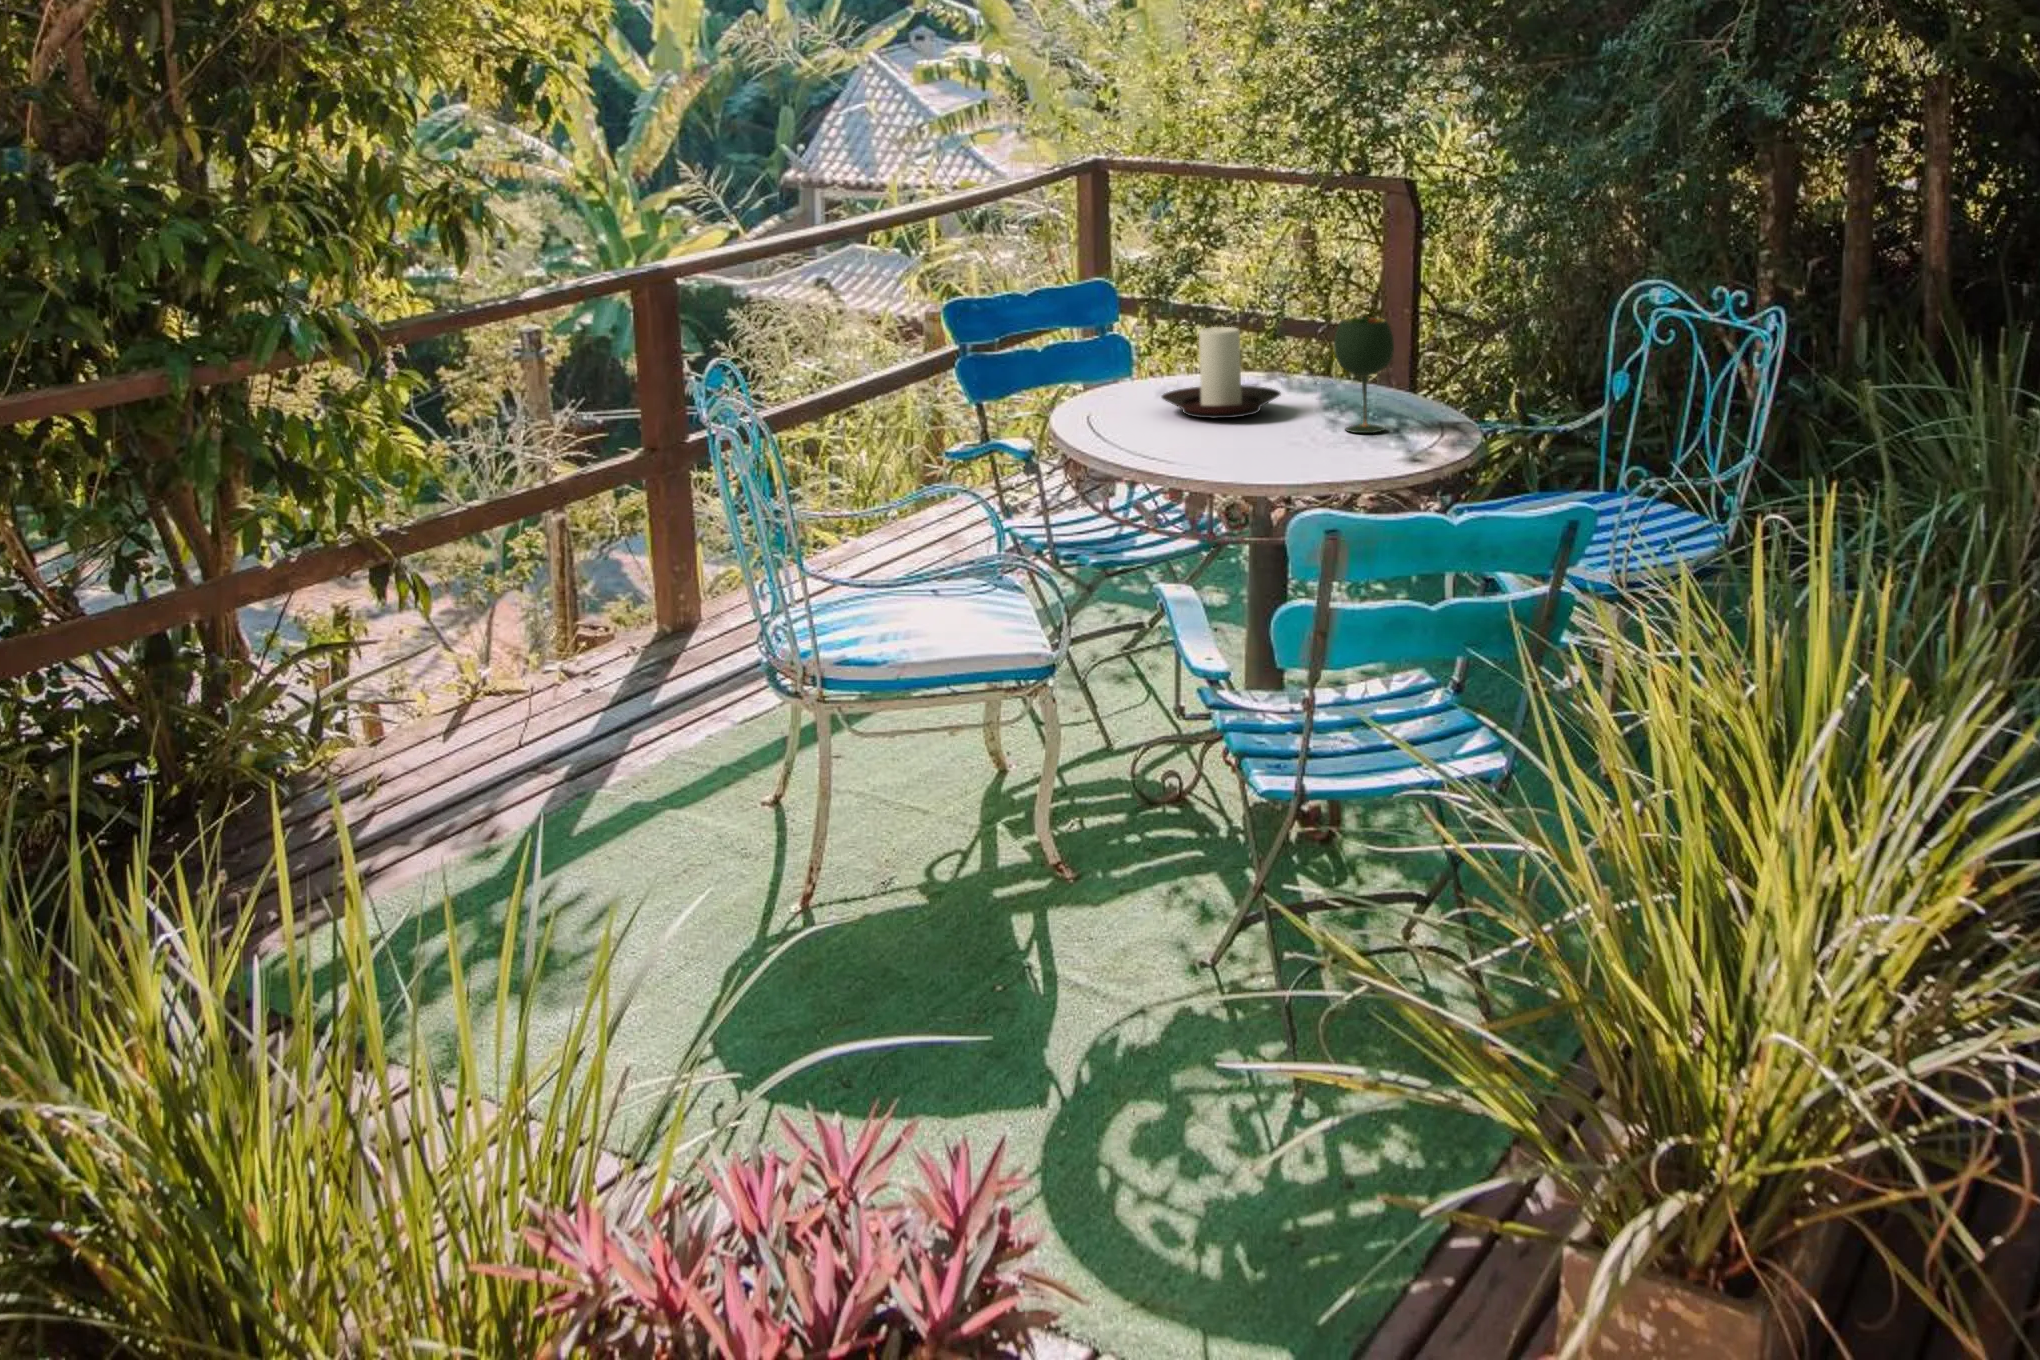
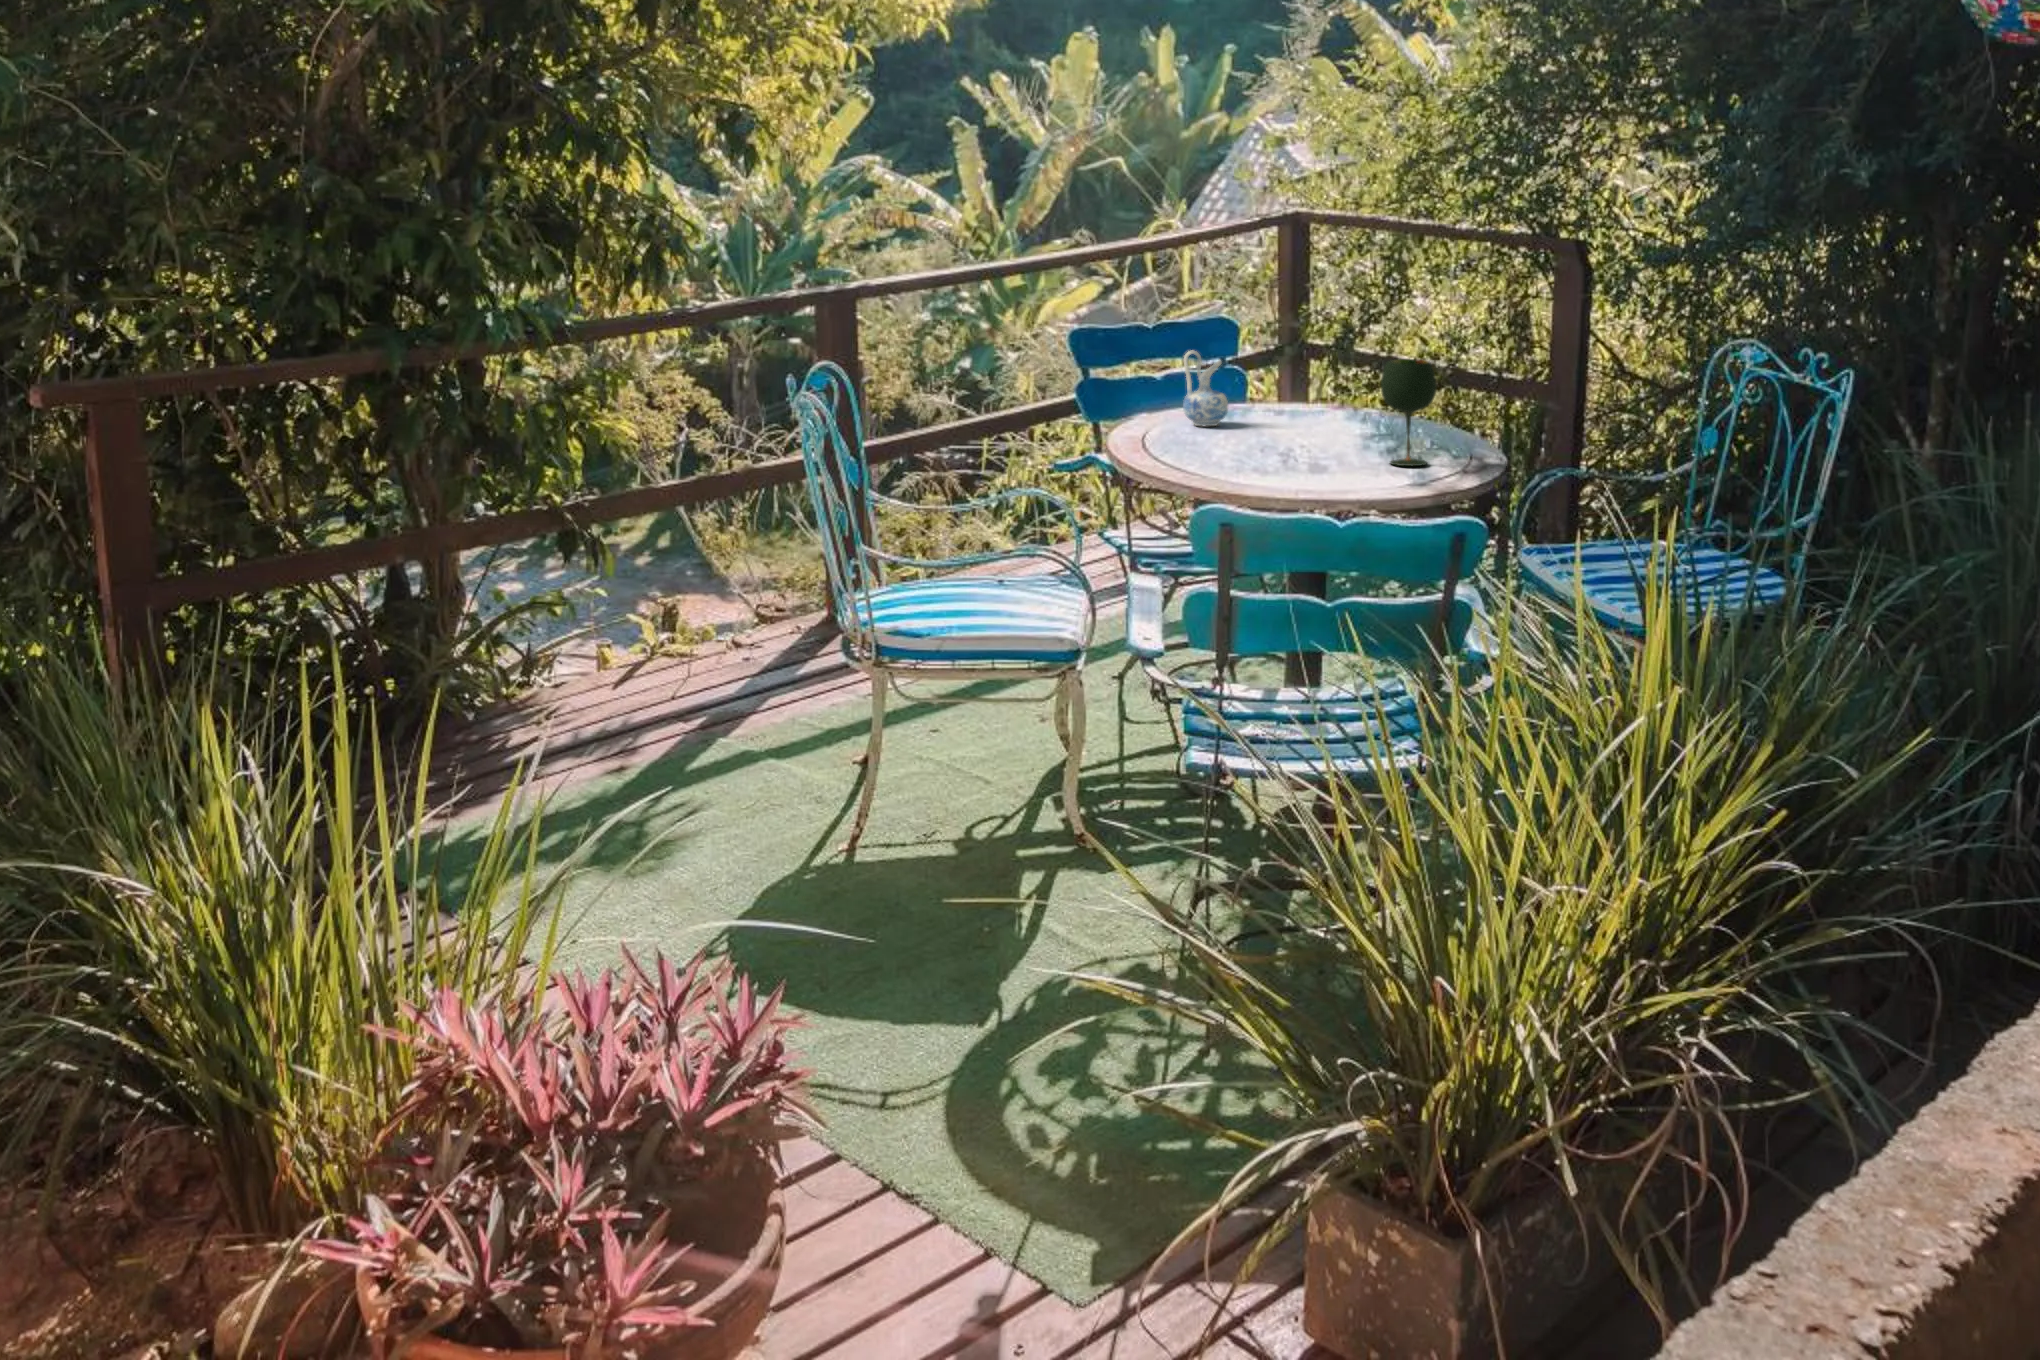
ceramic pitcher: none [1093,315,1143,398] -> present [1183,351,1228,426]
candle holder: present [1162,327,1281,418] -> none [1232,361,1344,447]

